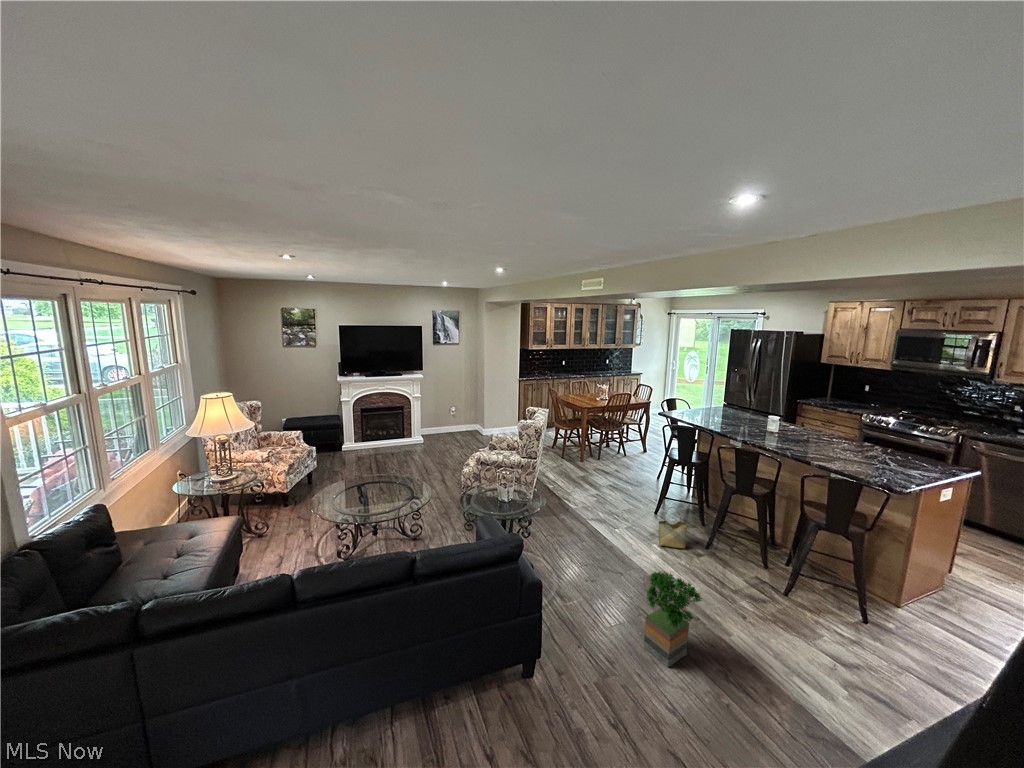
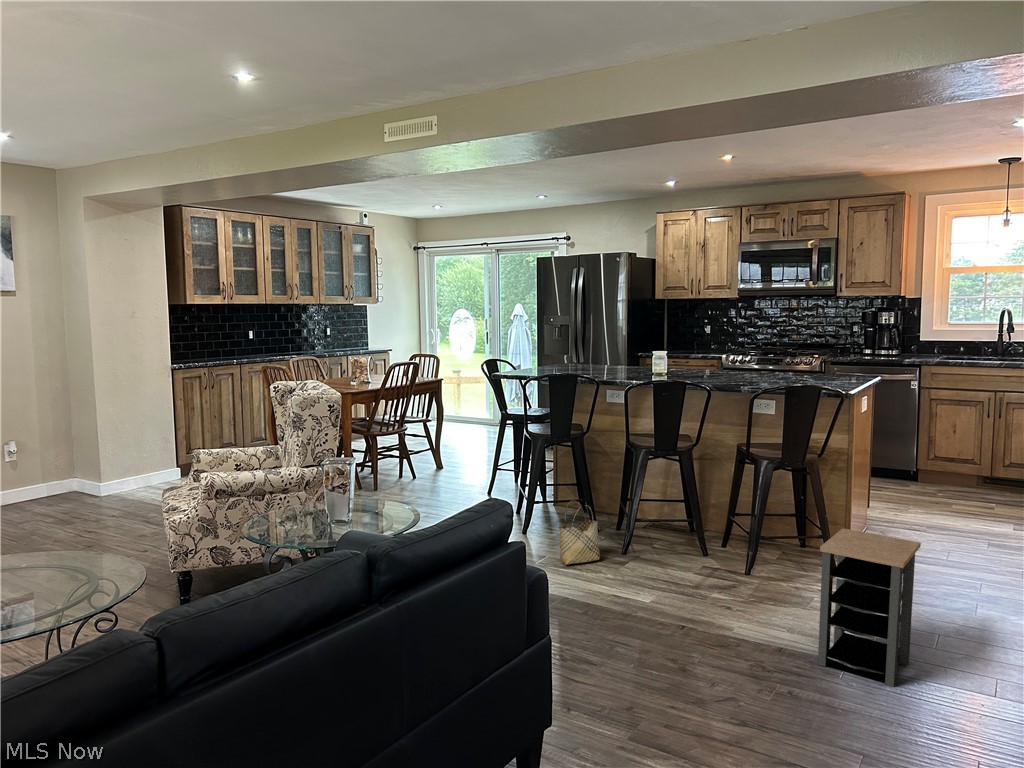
potted tree: present [644,572,702,667] -> none [644,550,731,690]
side table: none [773,600,884,739] -> present [818,528,921,687]

